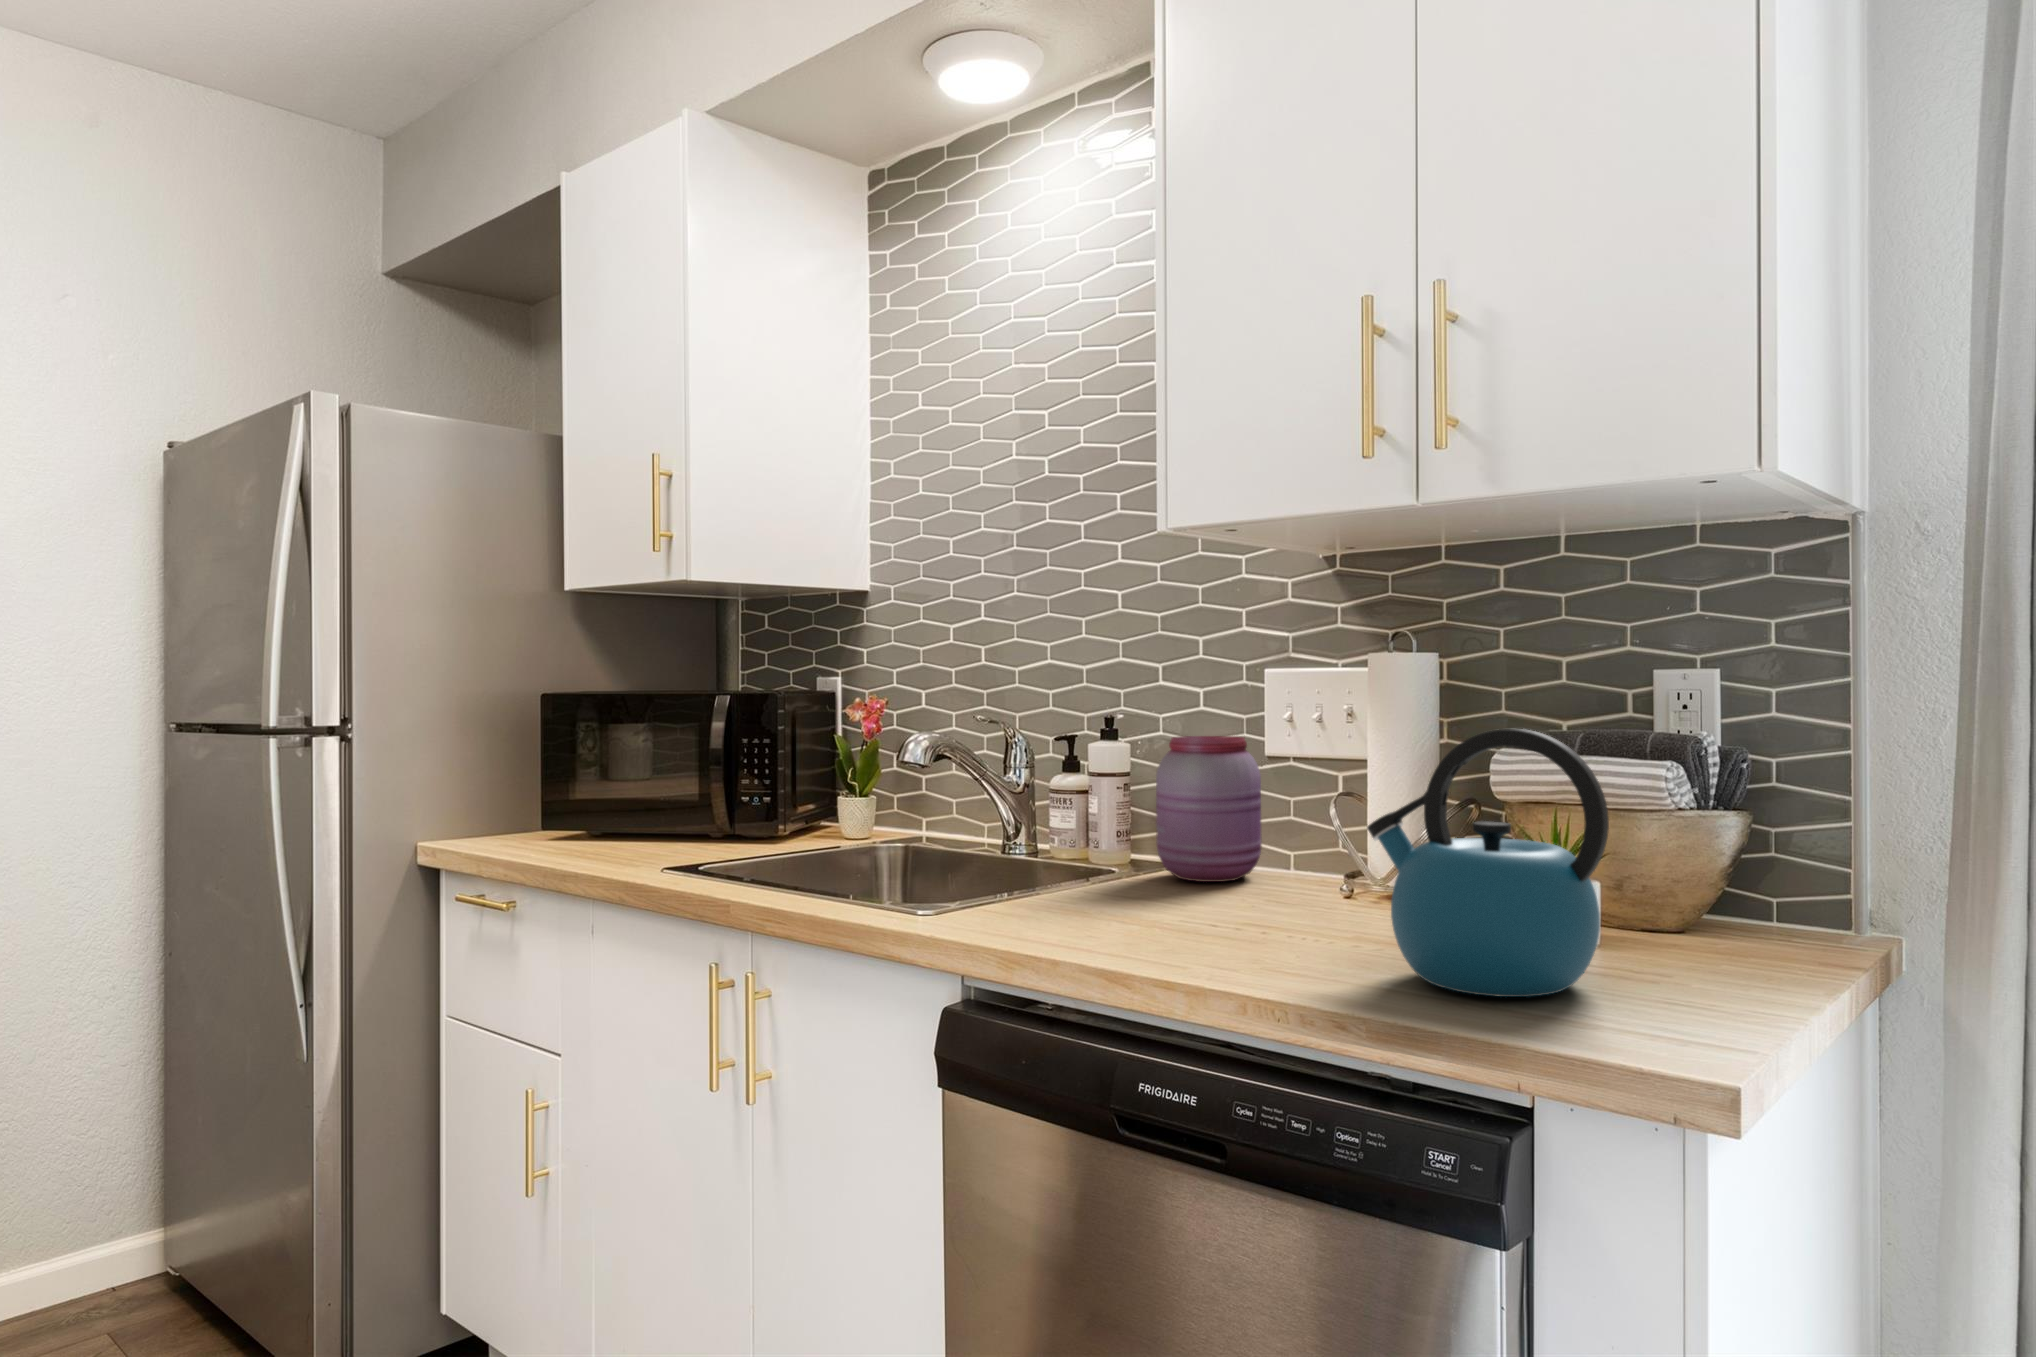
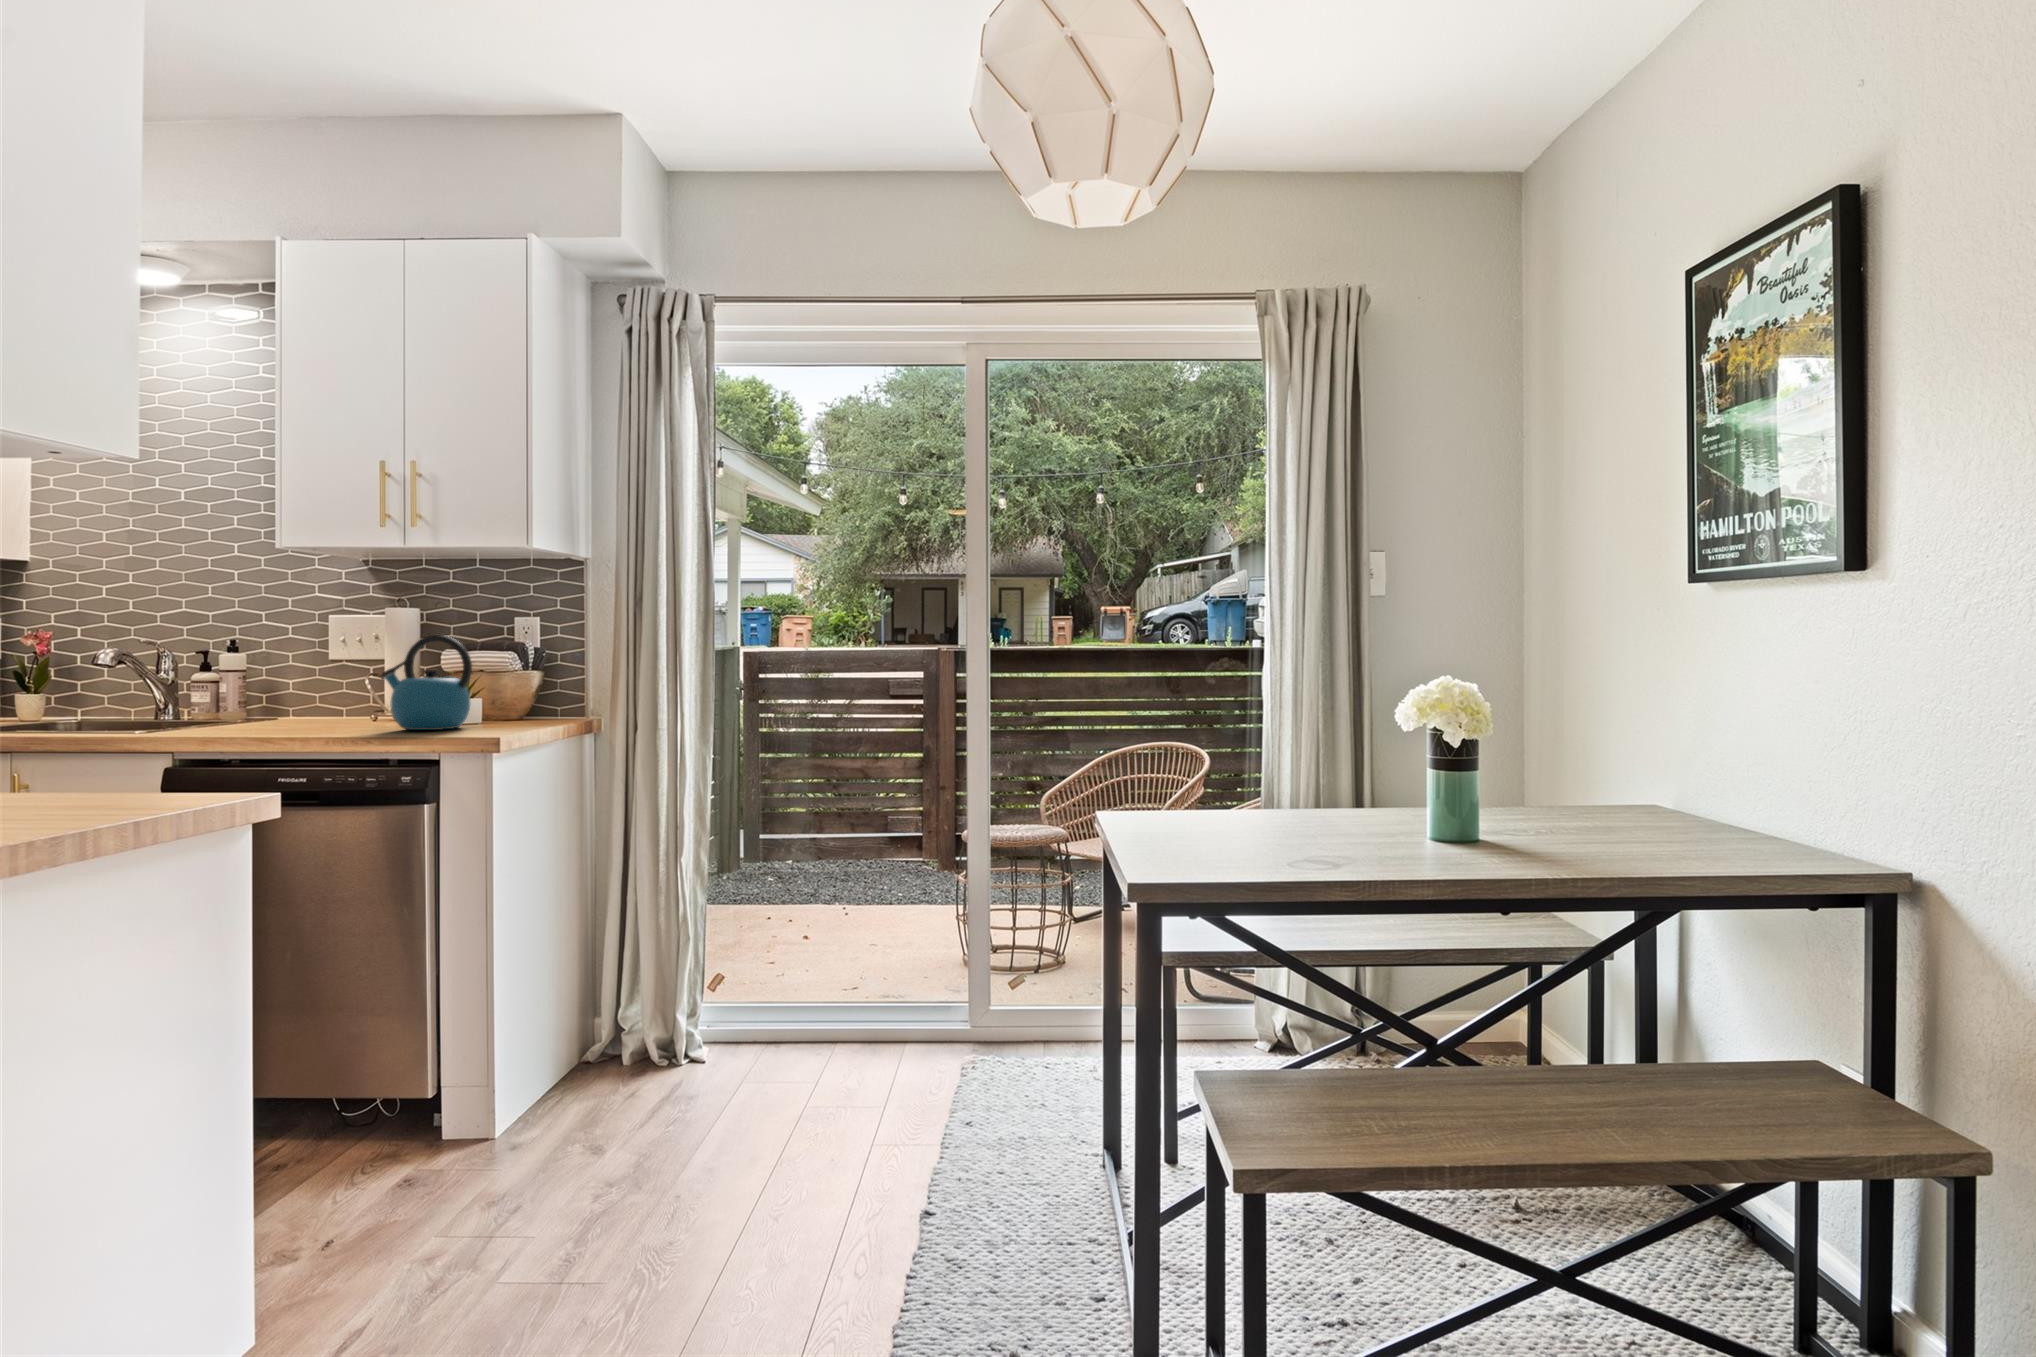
jar: present [1156,736,1261,882] -> none [268,649,328,720]

